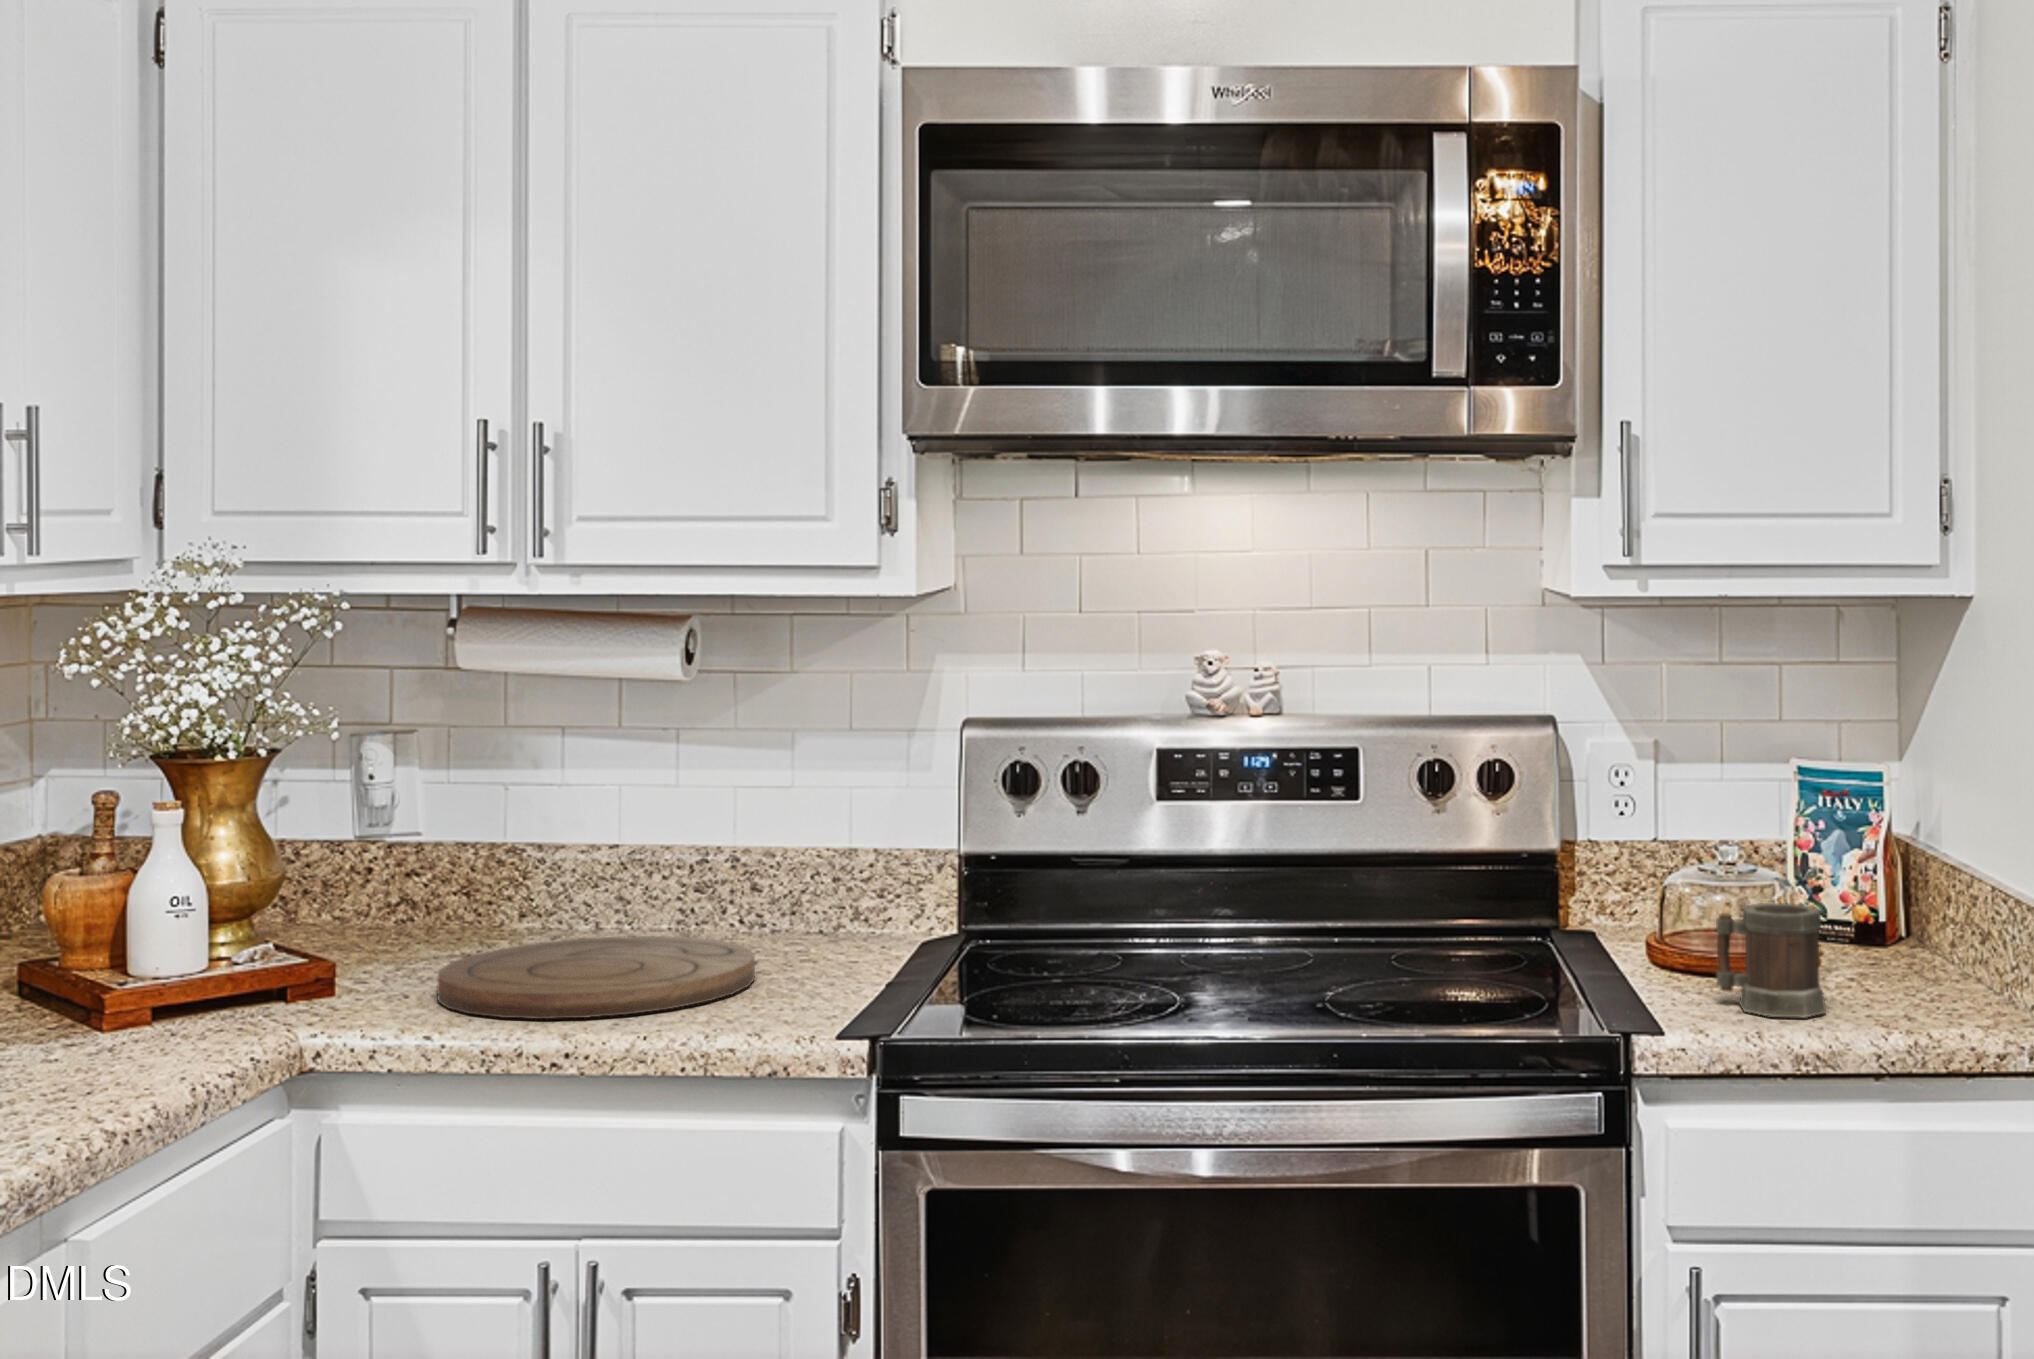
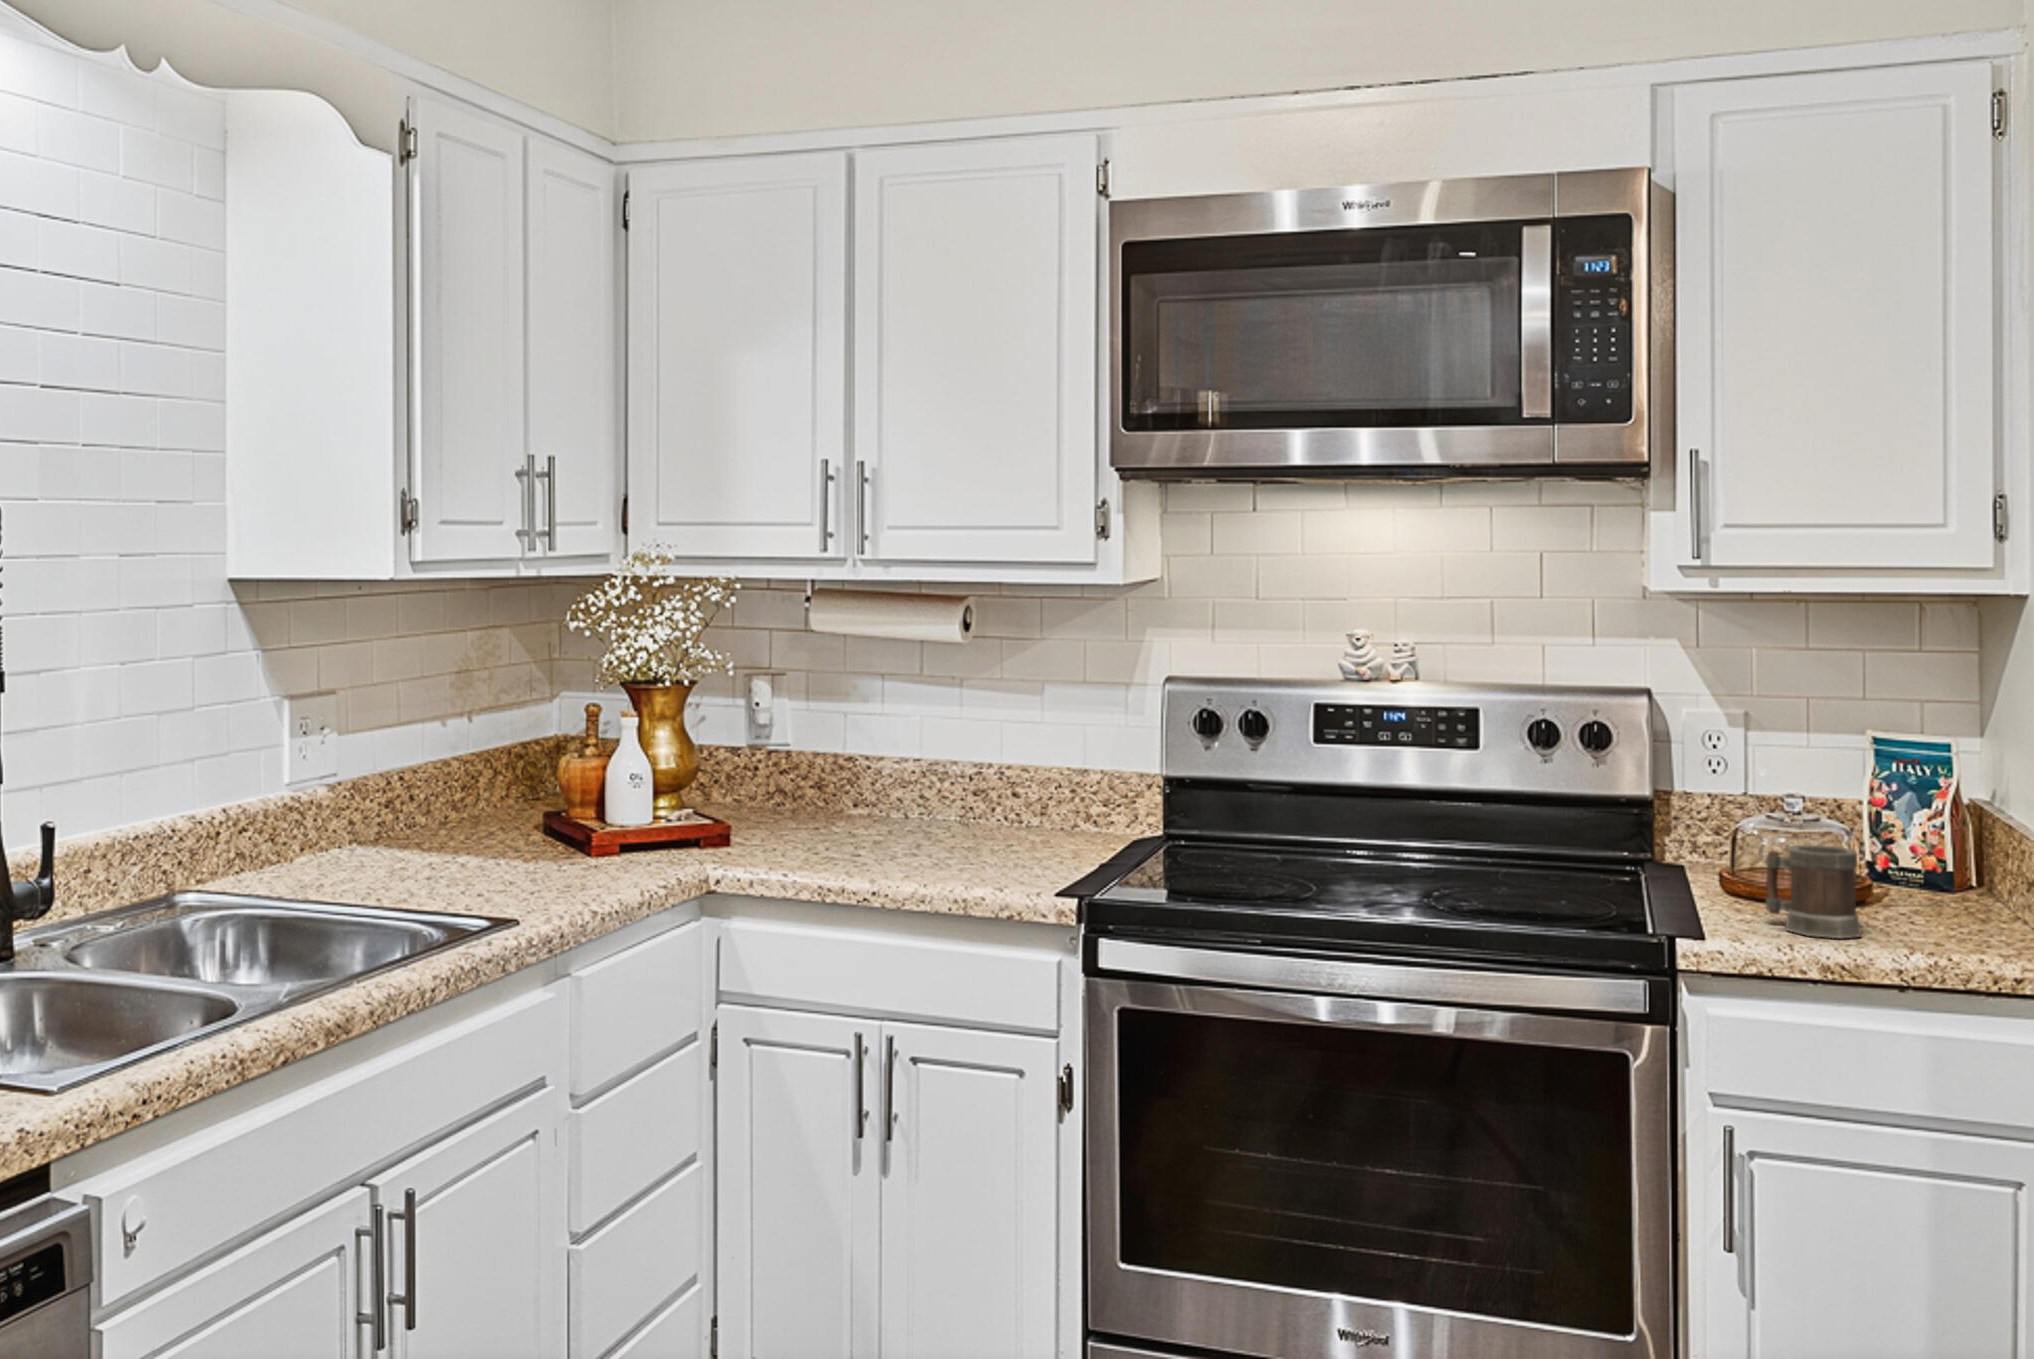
cutting board: present [437,936,755,1019] -> none [797,822,1007,870]

